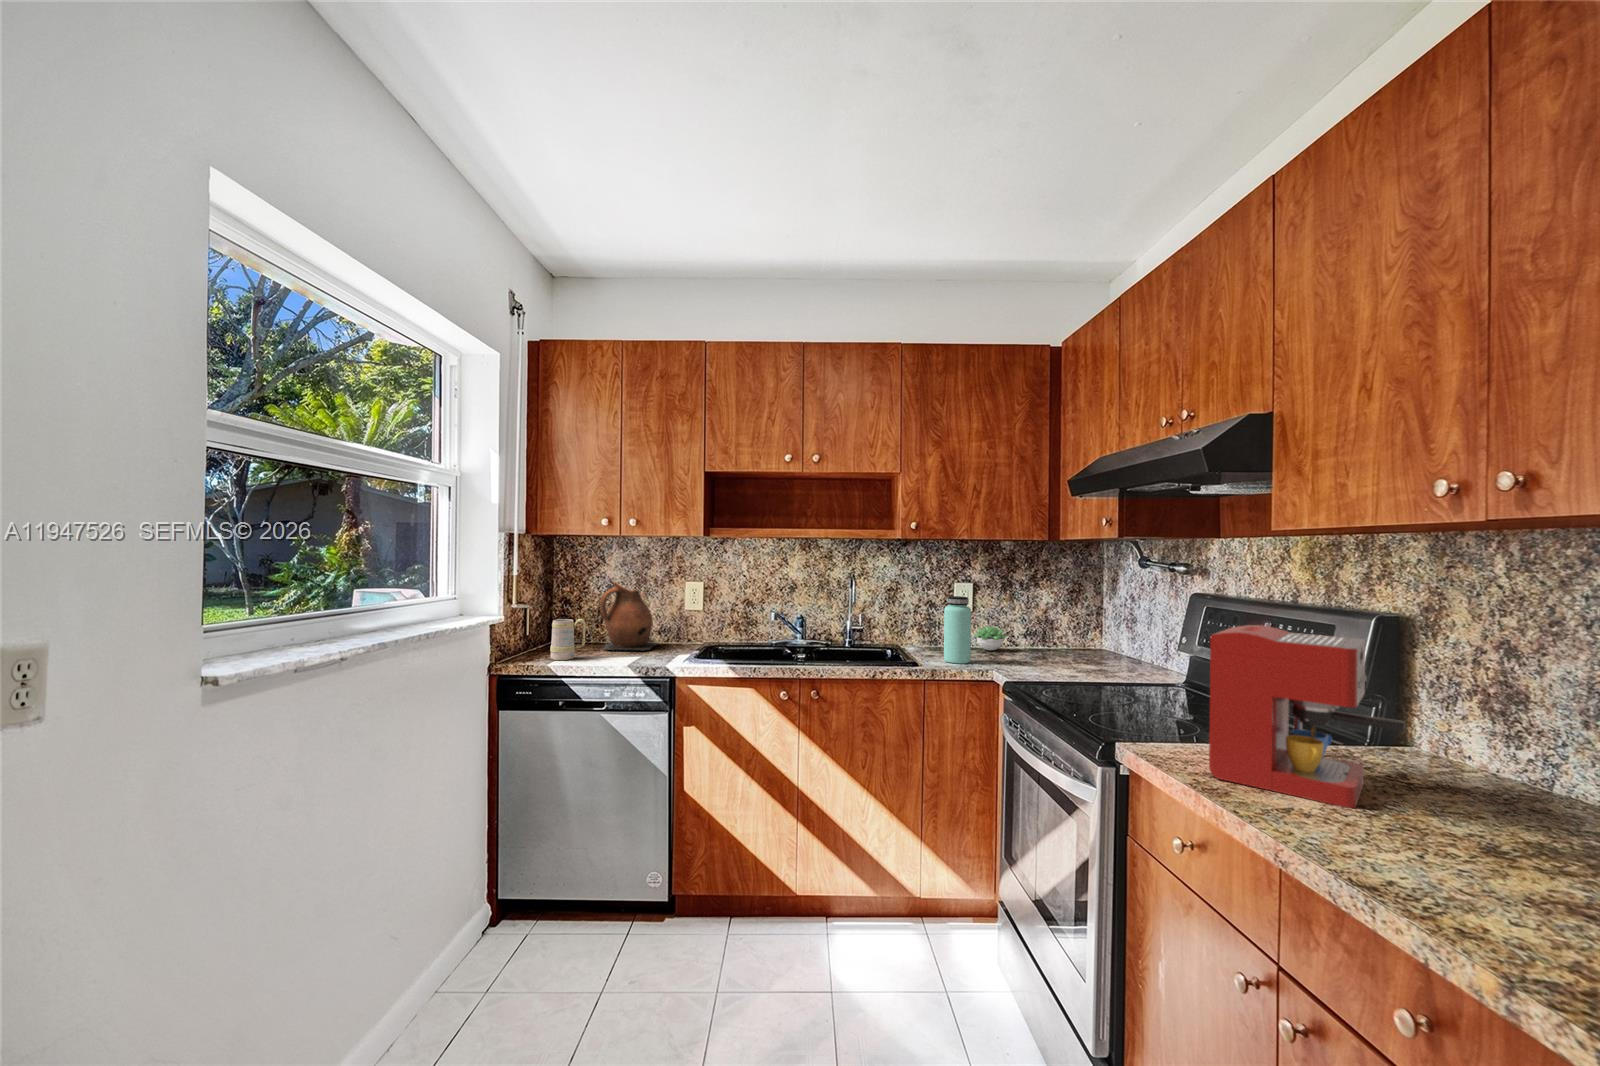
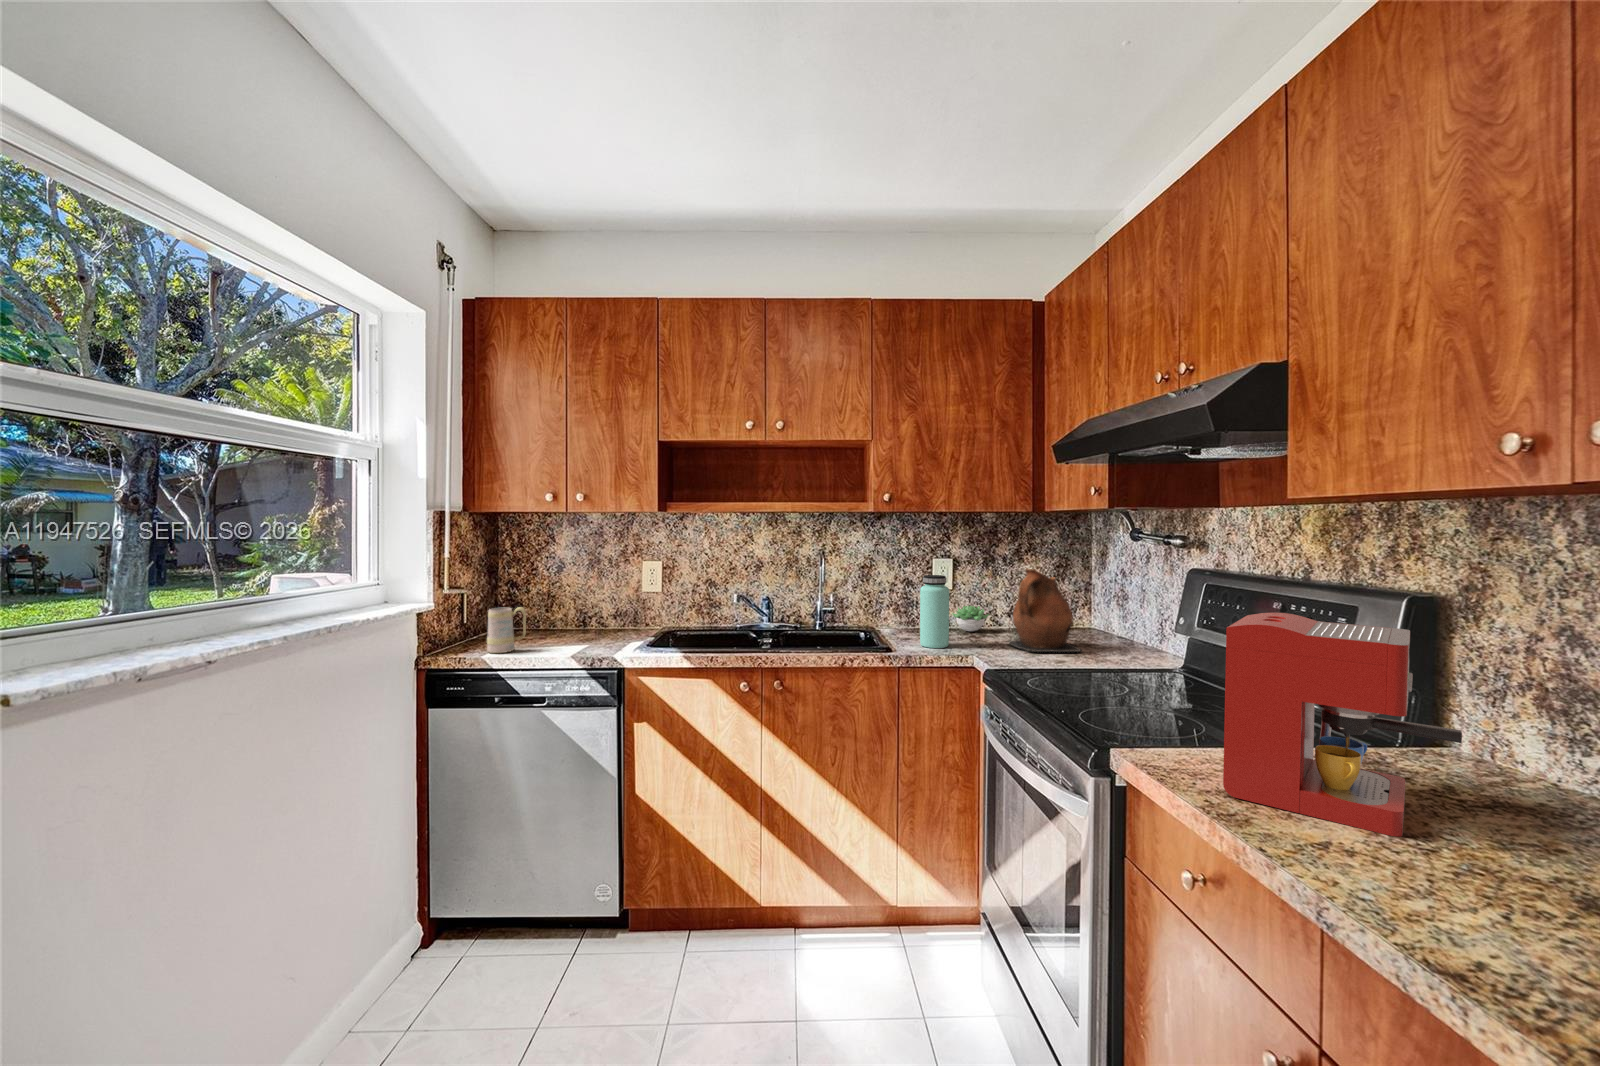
ceramic pitcher: present [600,582,658,651] -> present [1009,569,1082,652]

